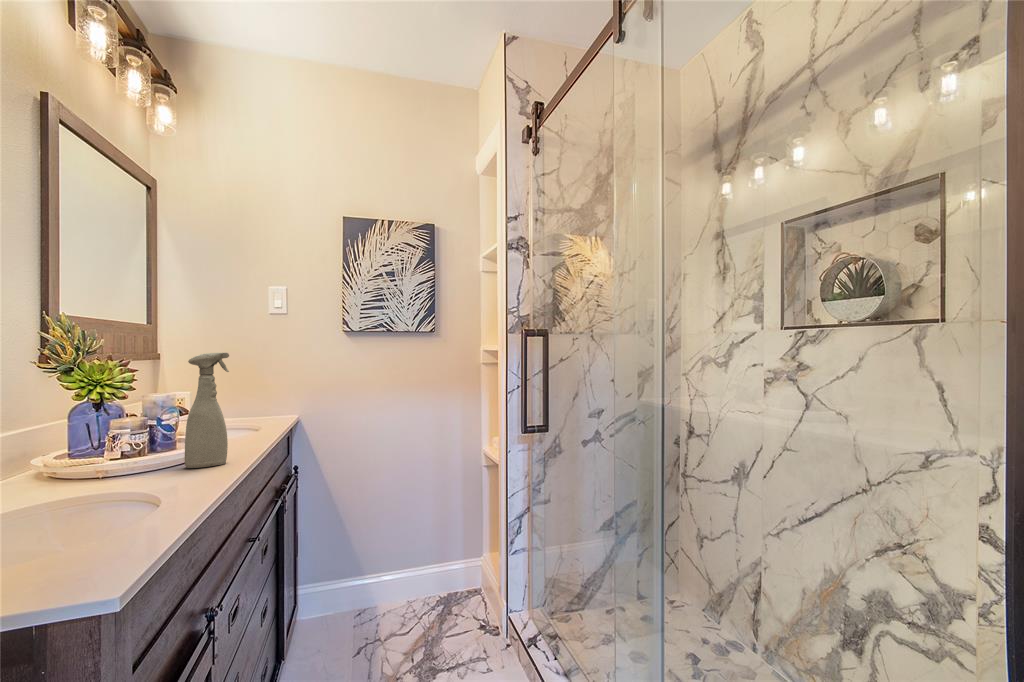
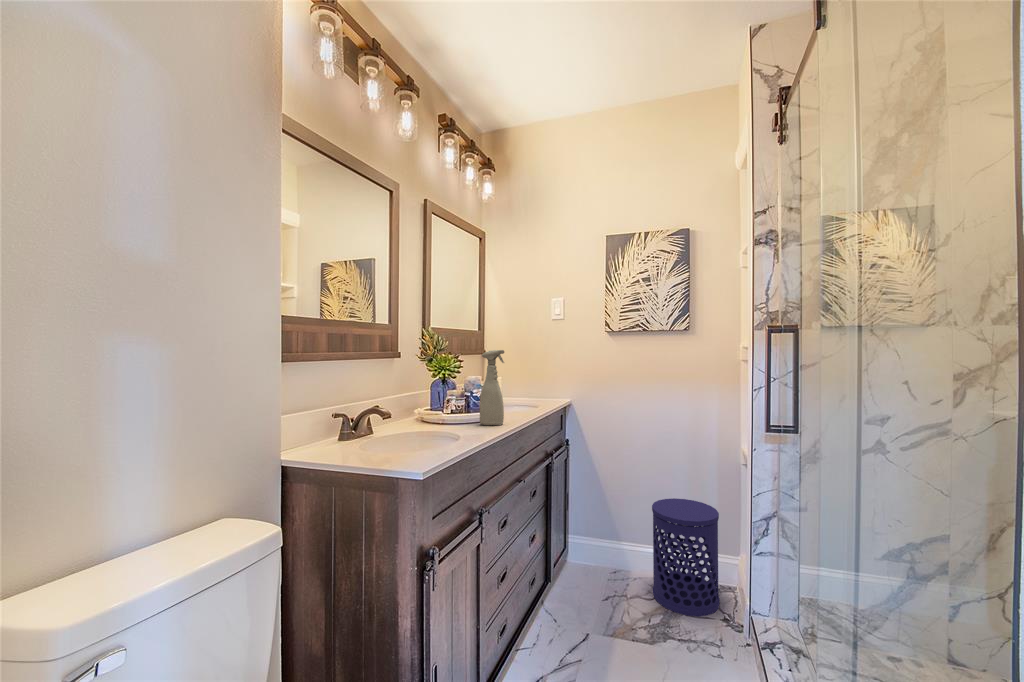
waste bin: none [404,512,473,640] -> present [652,498,720,616]

